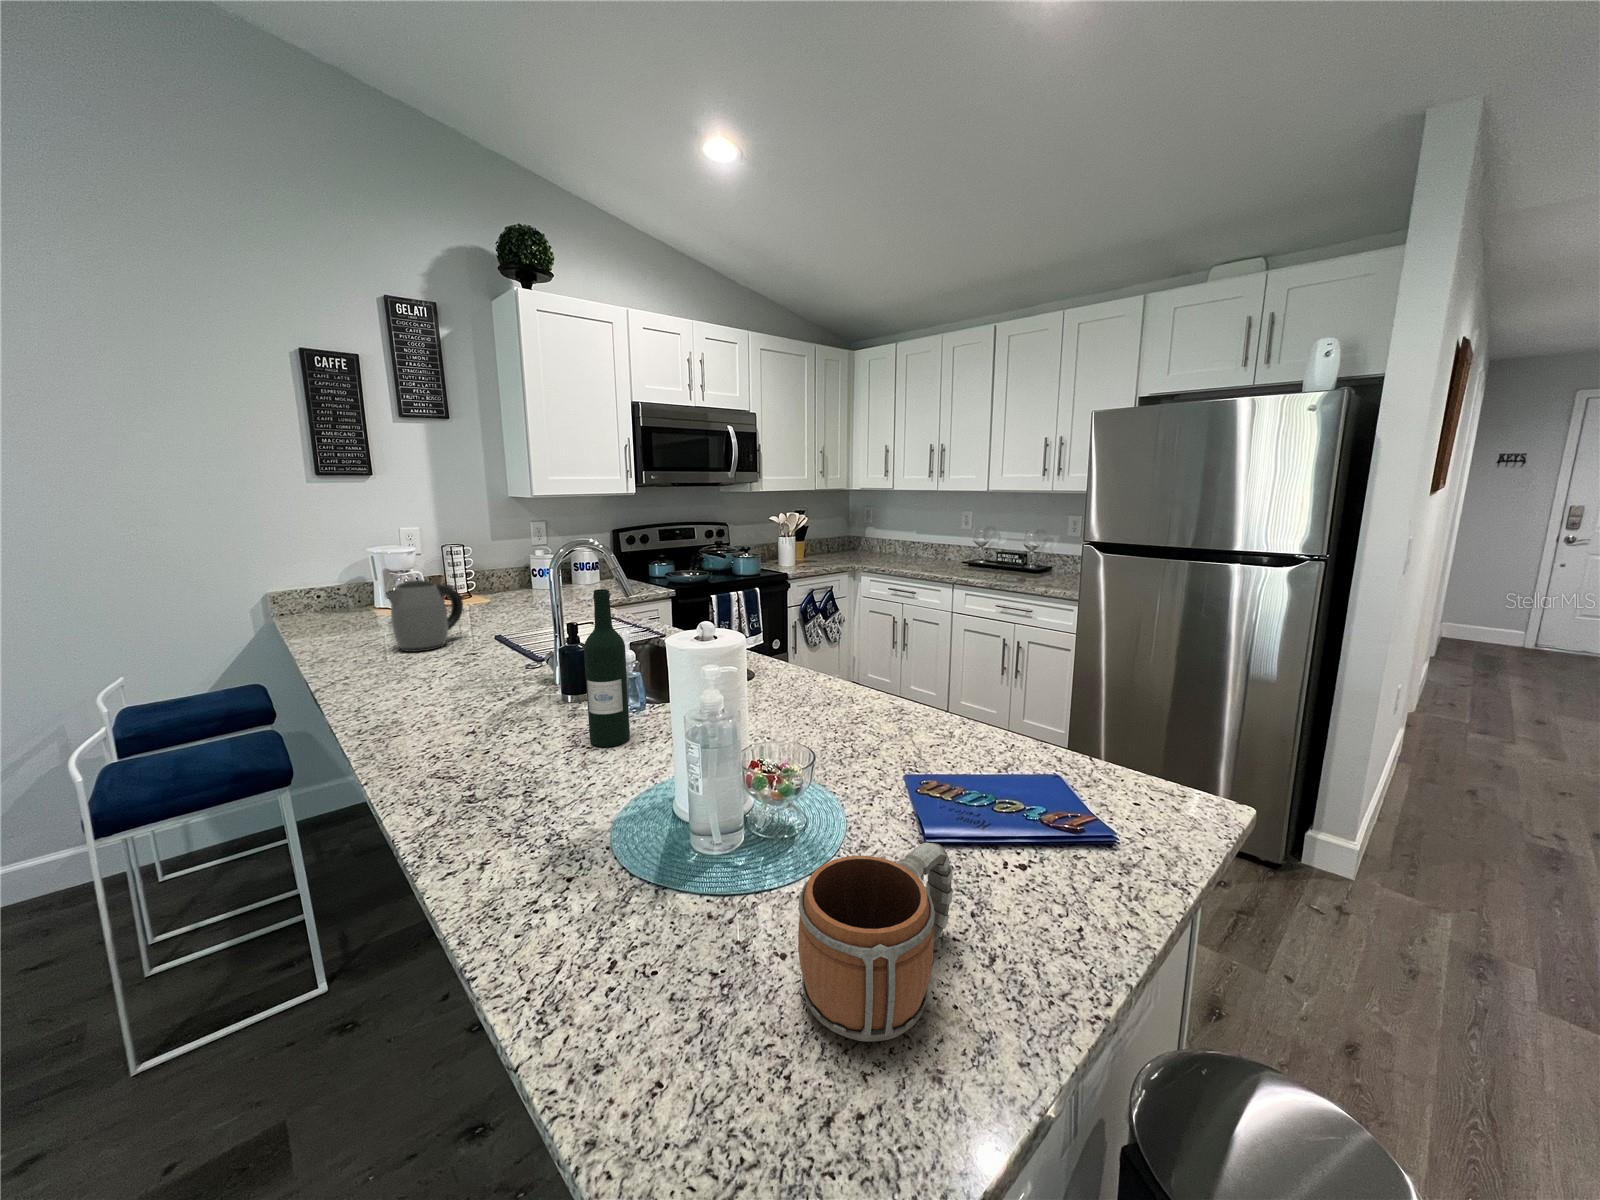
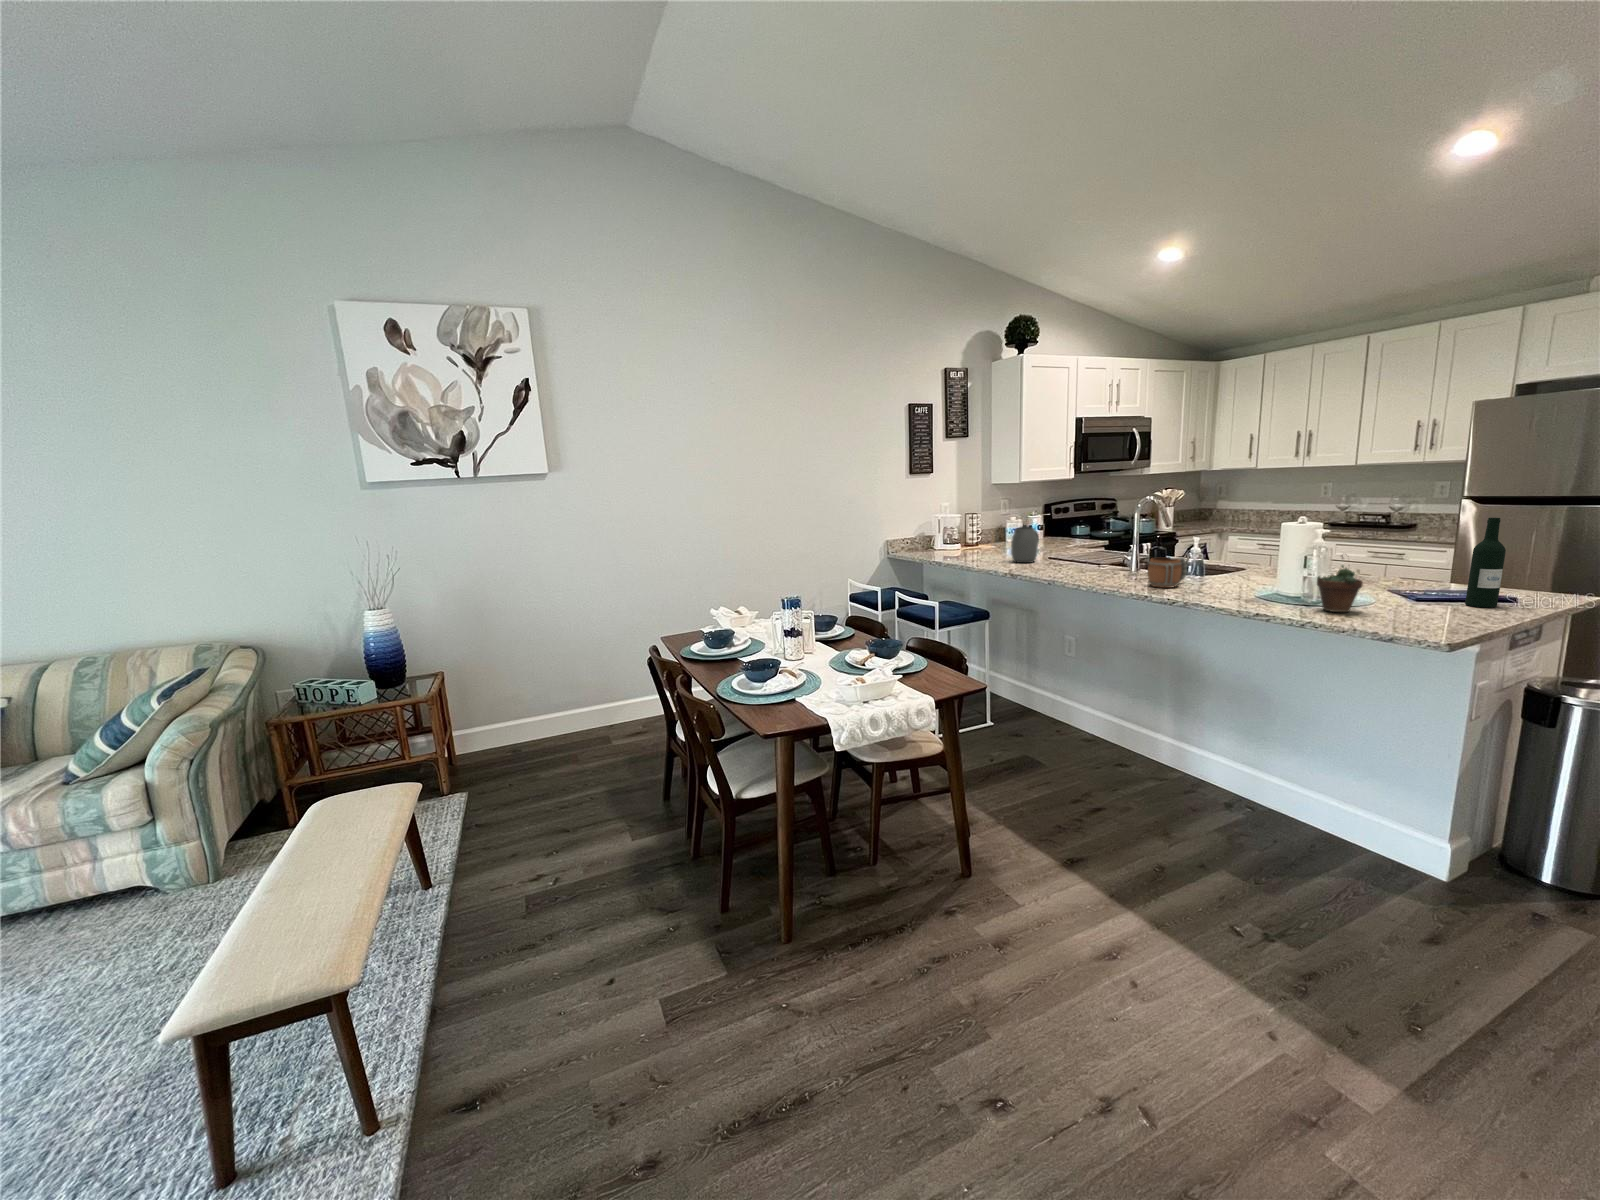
wine bottle: present [584,589,630,747] -> present [1465,518,1506,608]
succulent plant: none [558,796,687,1008] -> present [1317,555,1363,612]
mug: present [798,843,953,1042] -> present [1148,557,1186,588]

